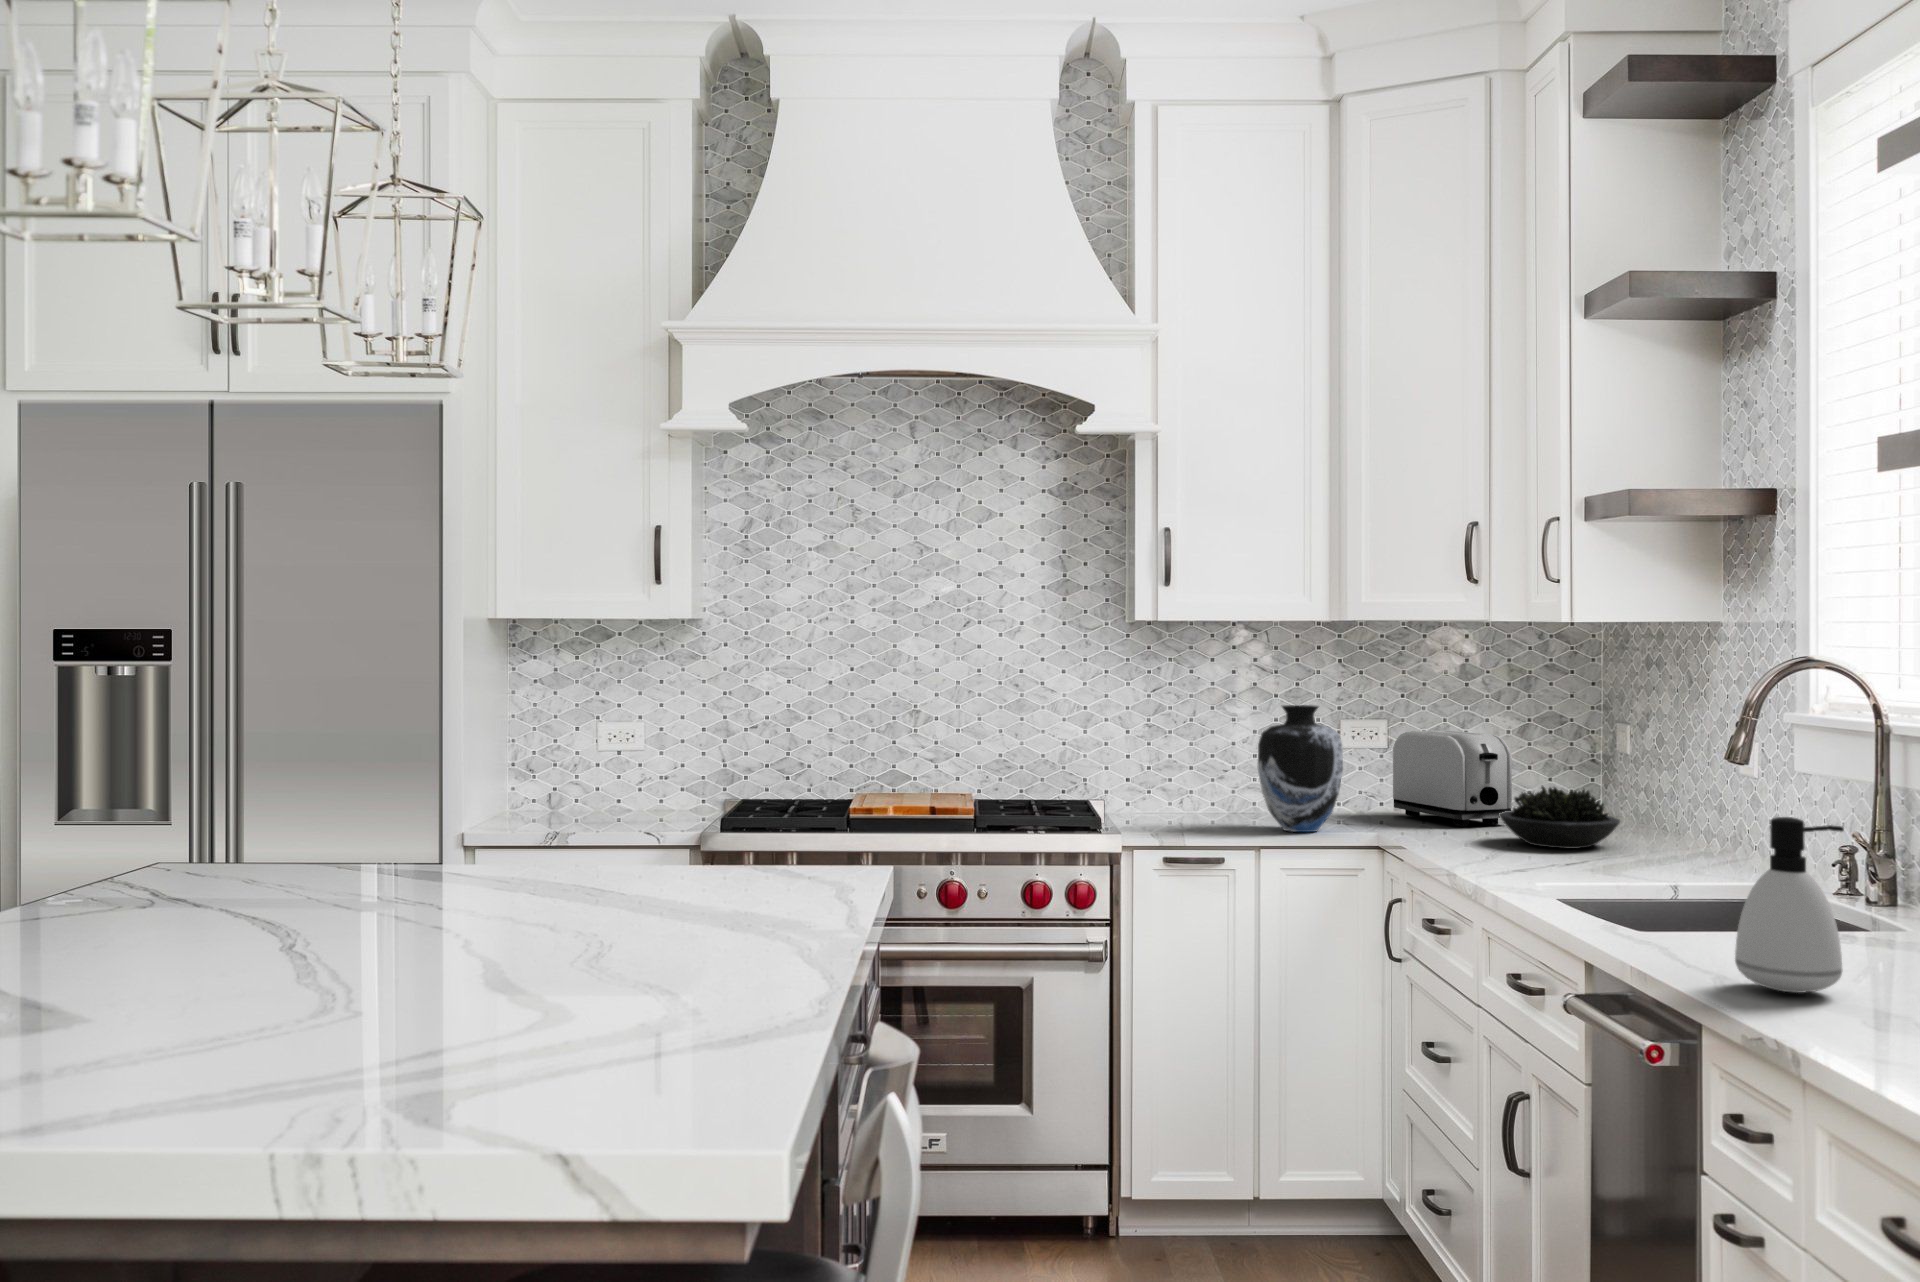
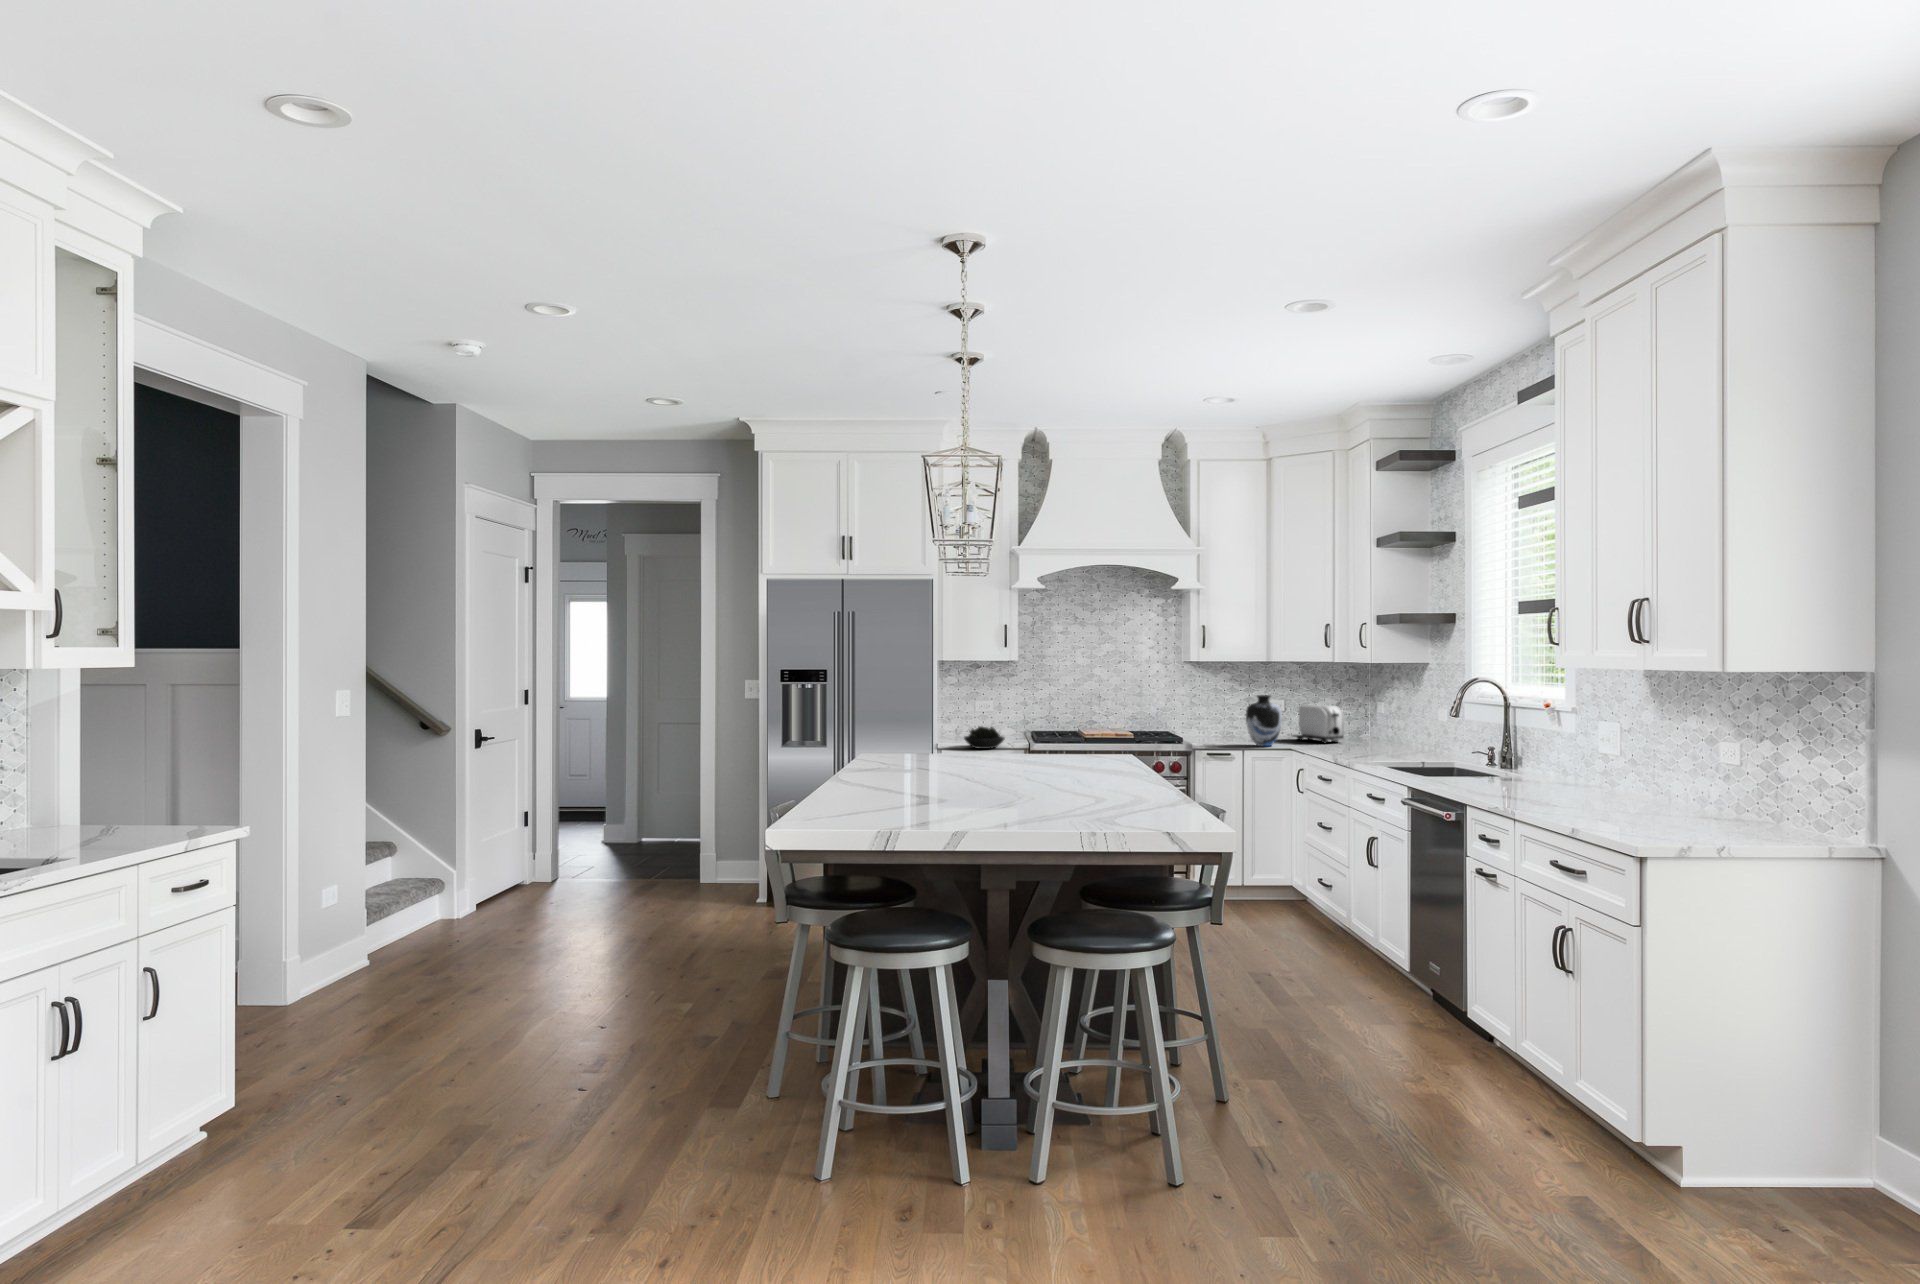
succulent plant: present [1499,786,1620,849] -> present [964,726,1005,749]
soap dispenser: present [1735,817,1844,993] -> none [1474,731,1507,784]

